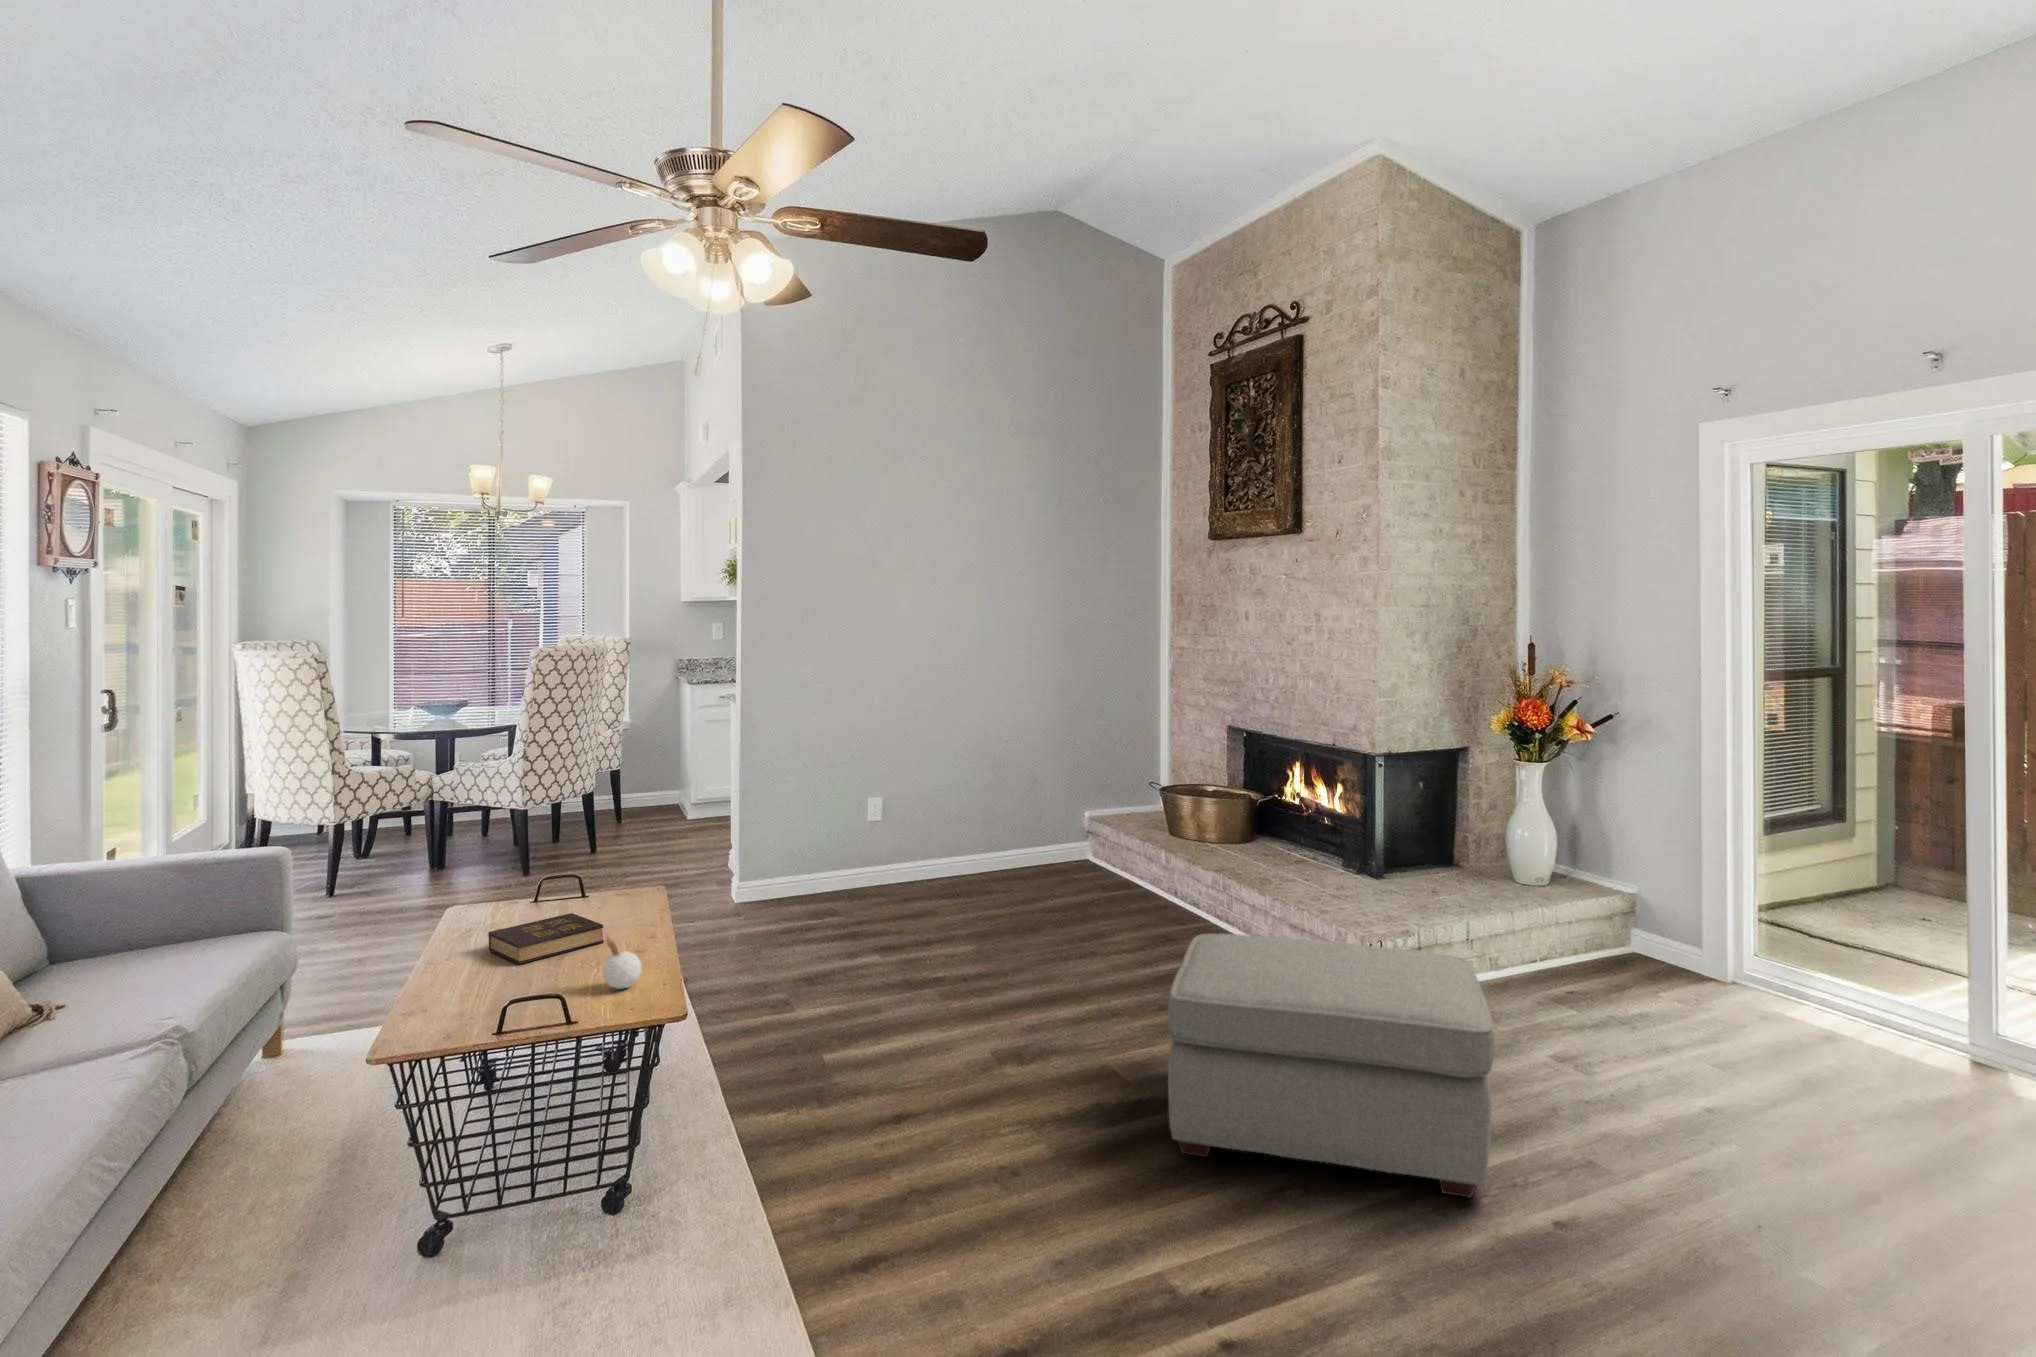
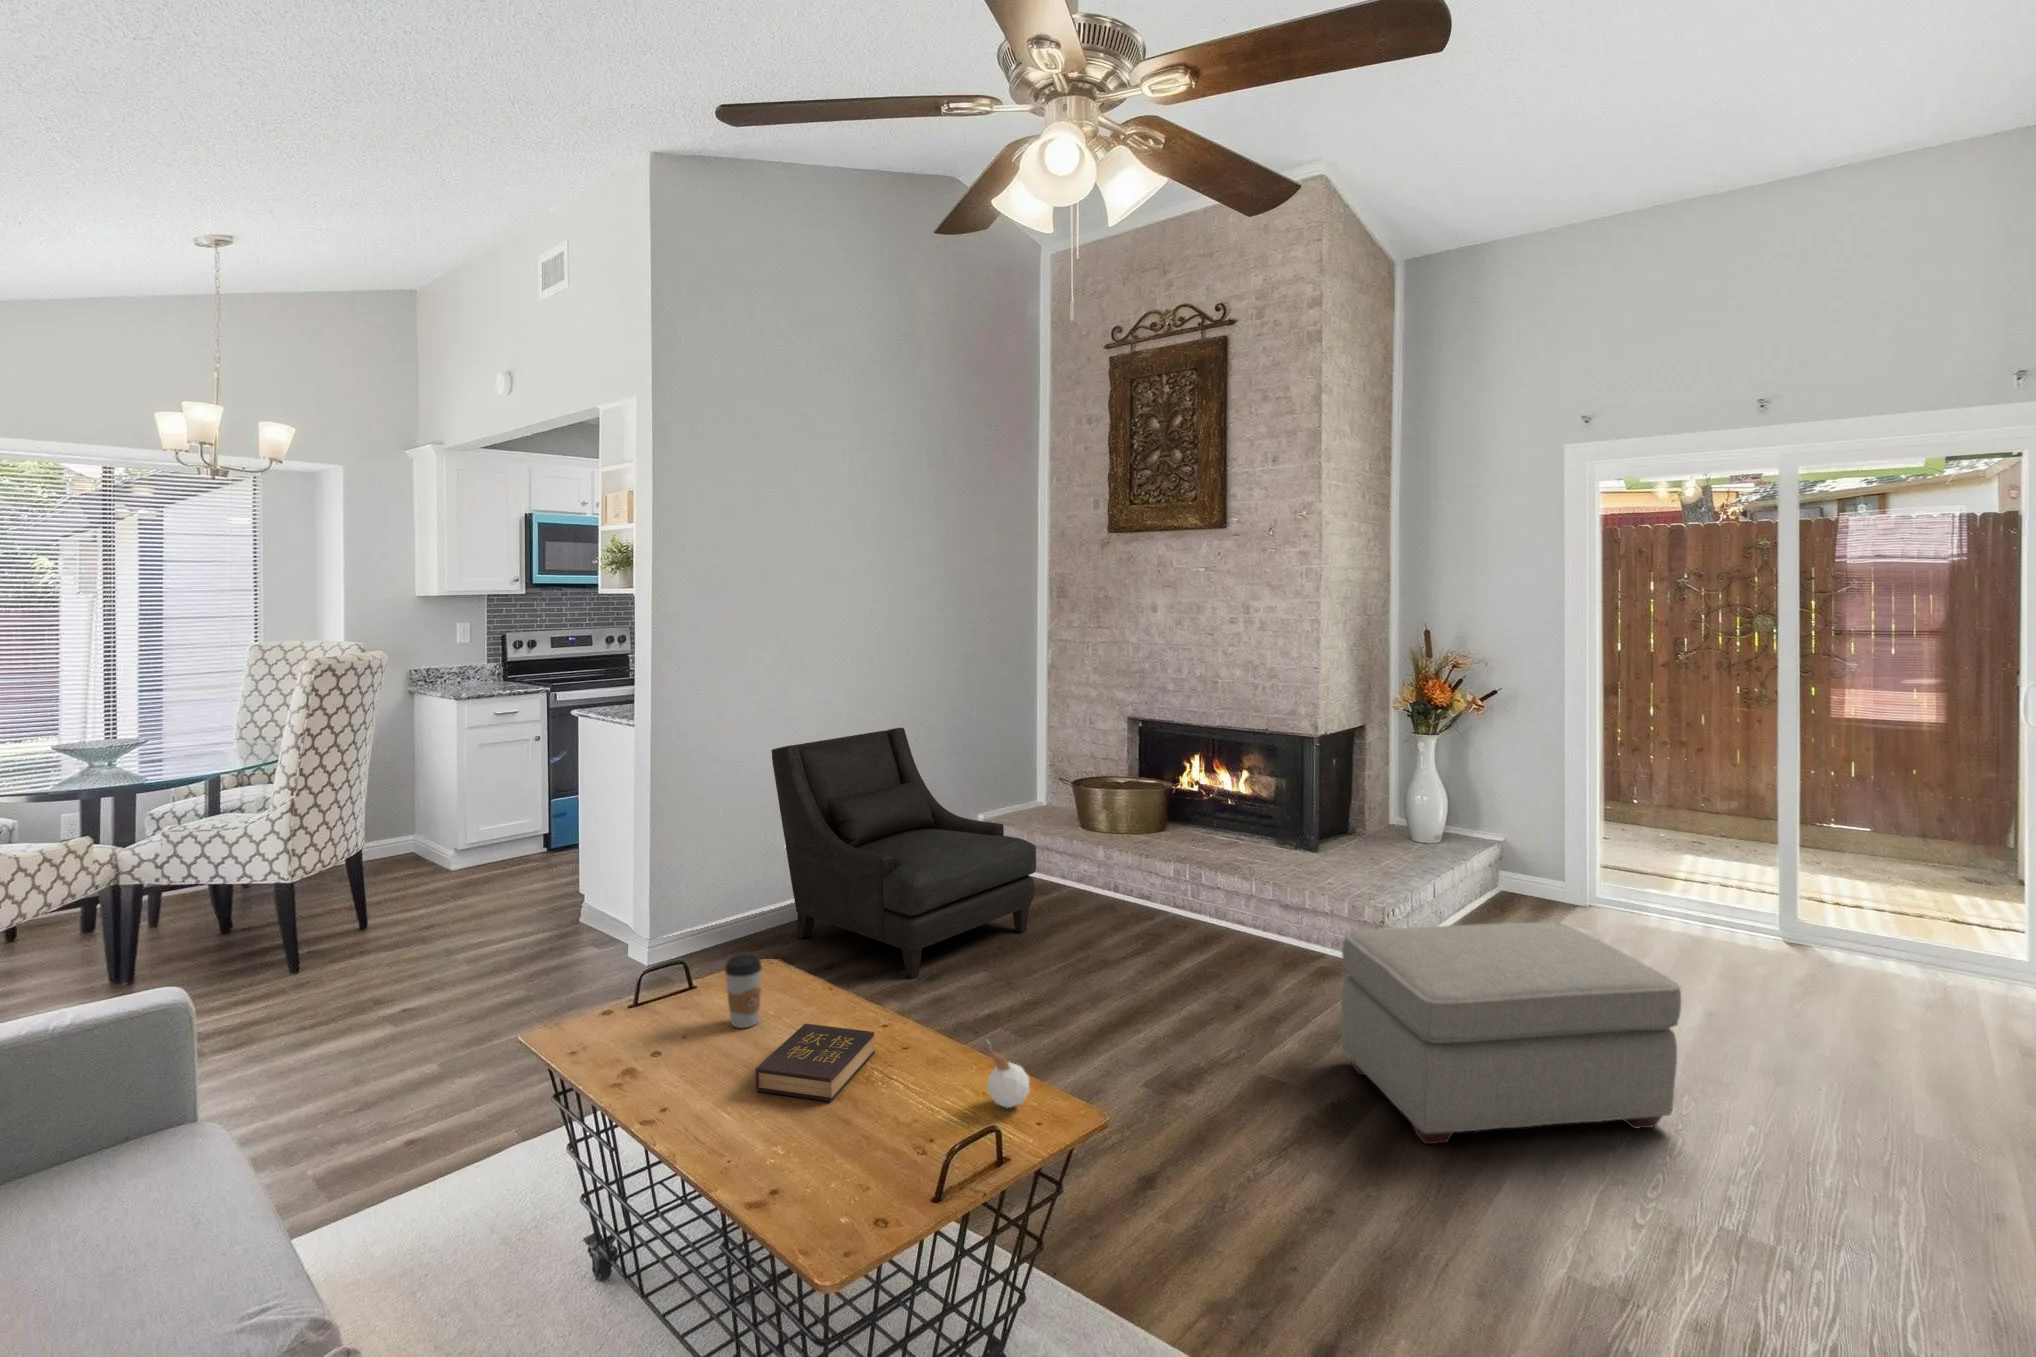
armchair: none [842,722,1058,942] -> present [772,728,1036,978]
coffee cup: none [544,857,576,915] -> present [725,954,762,1028]

